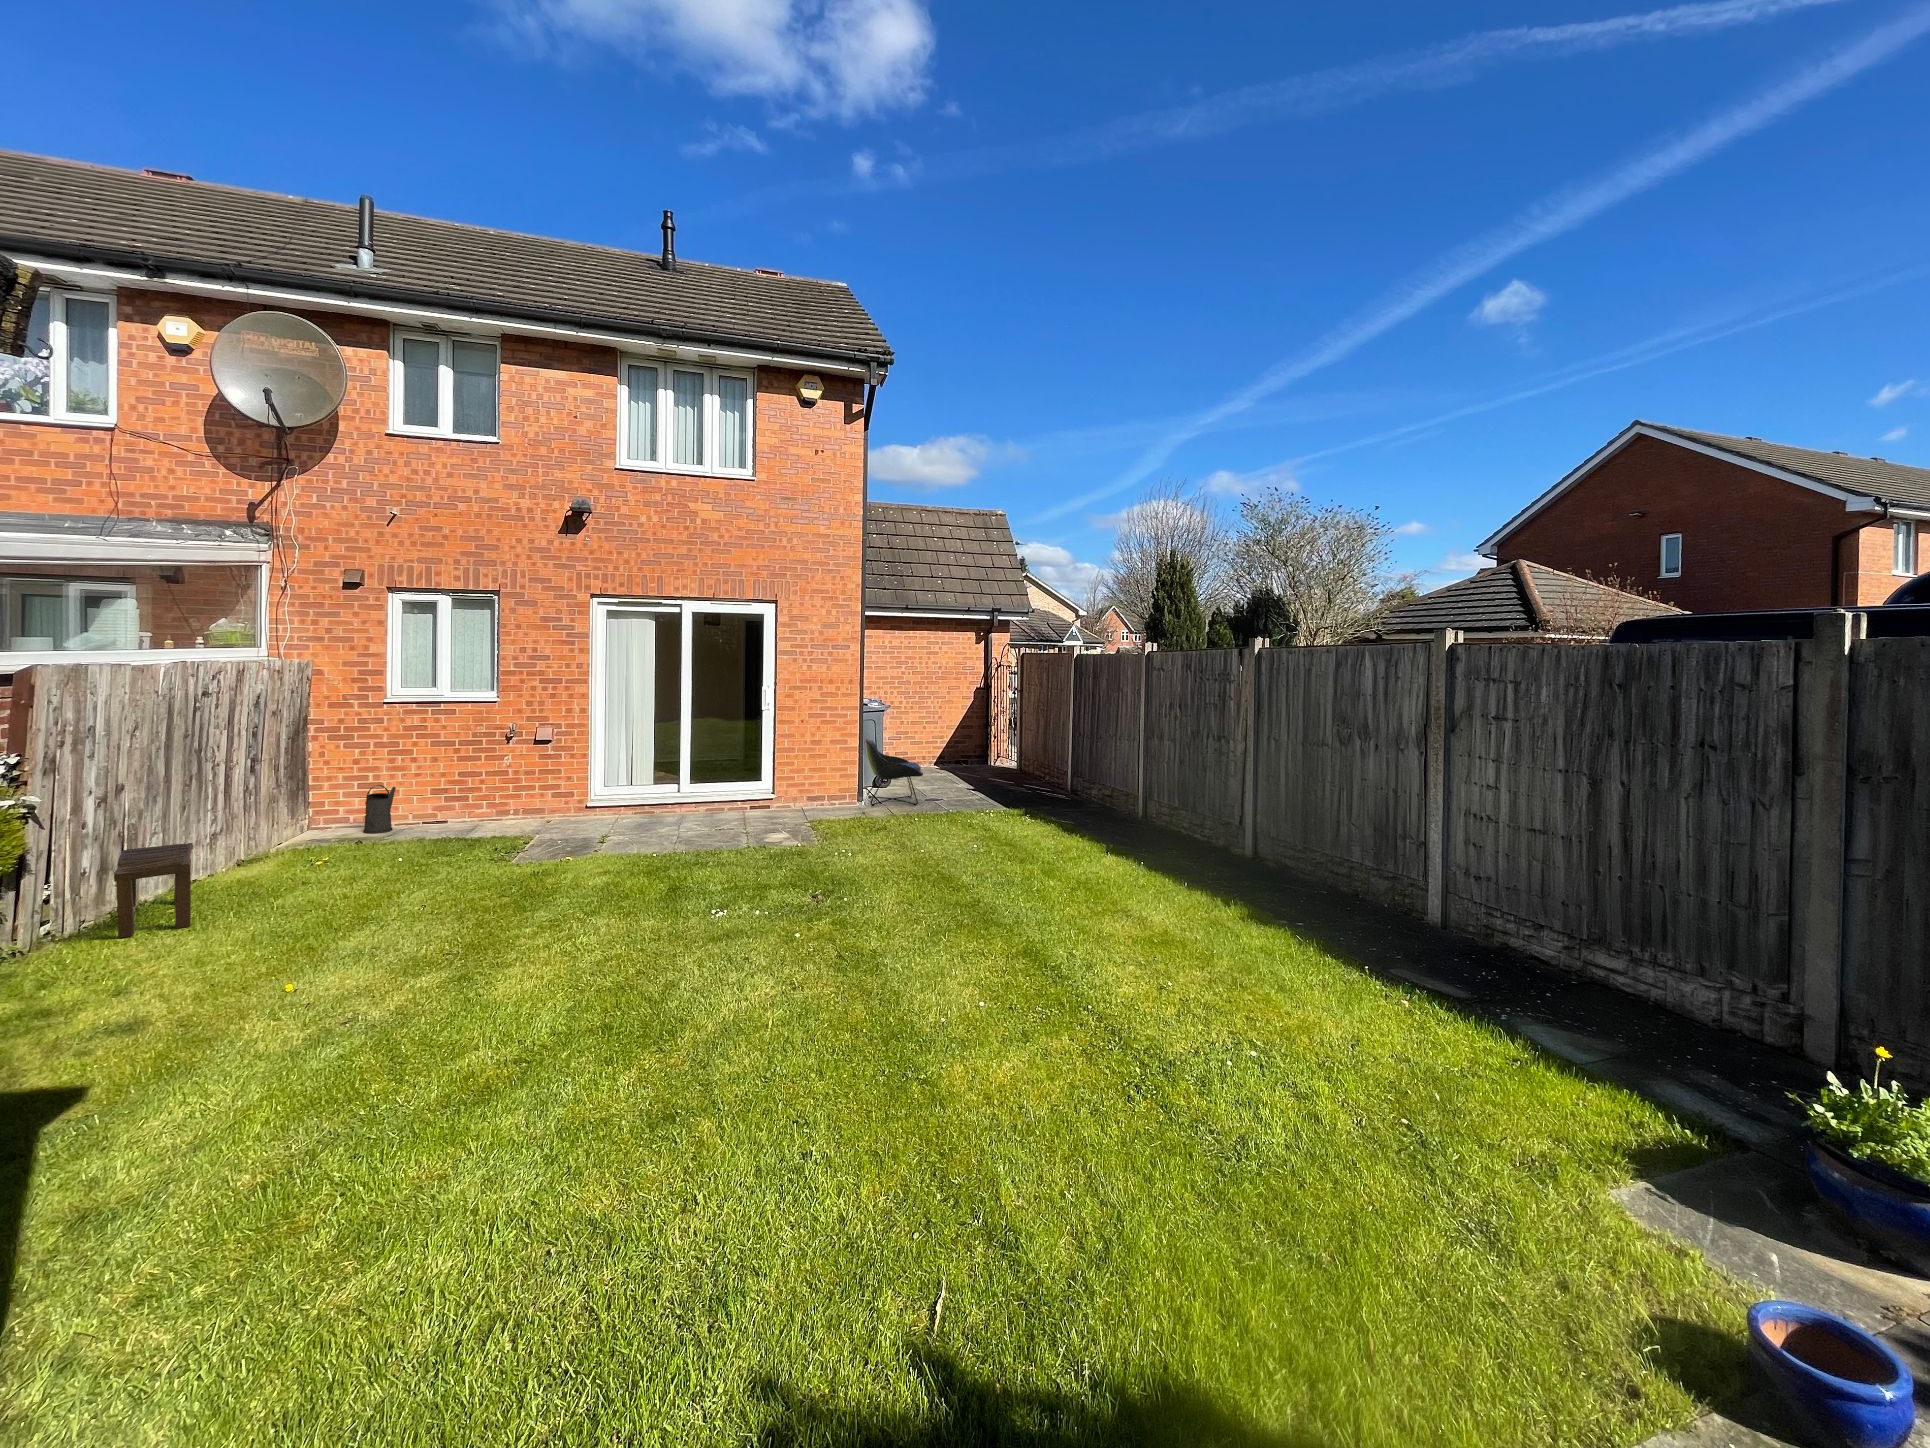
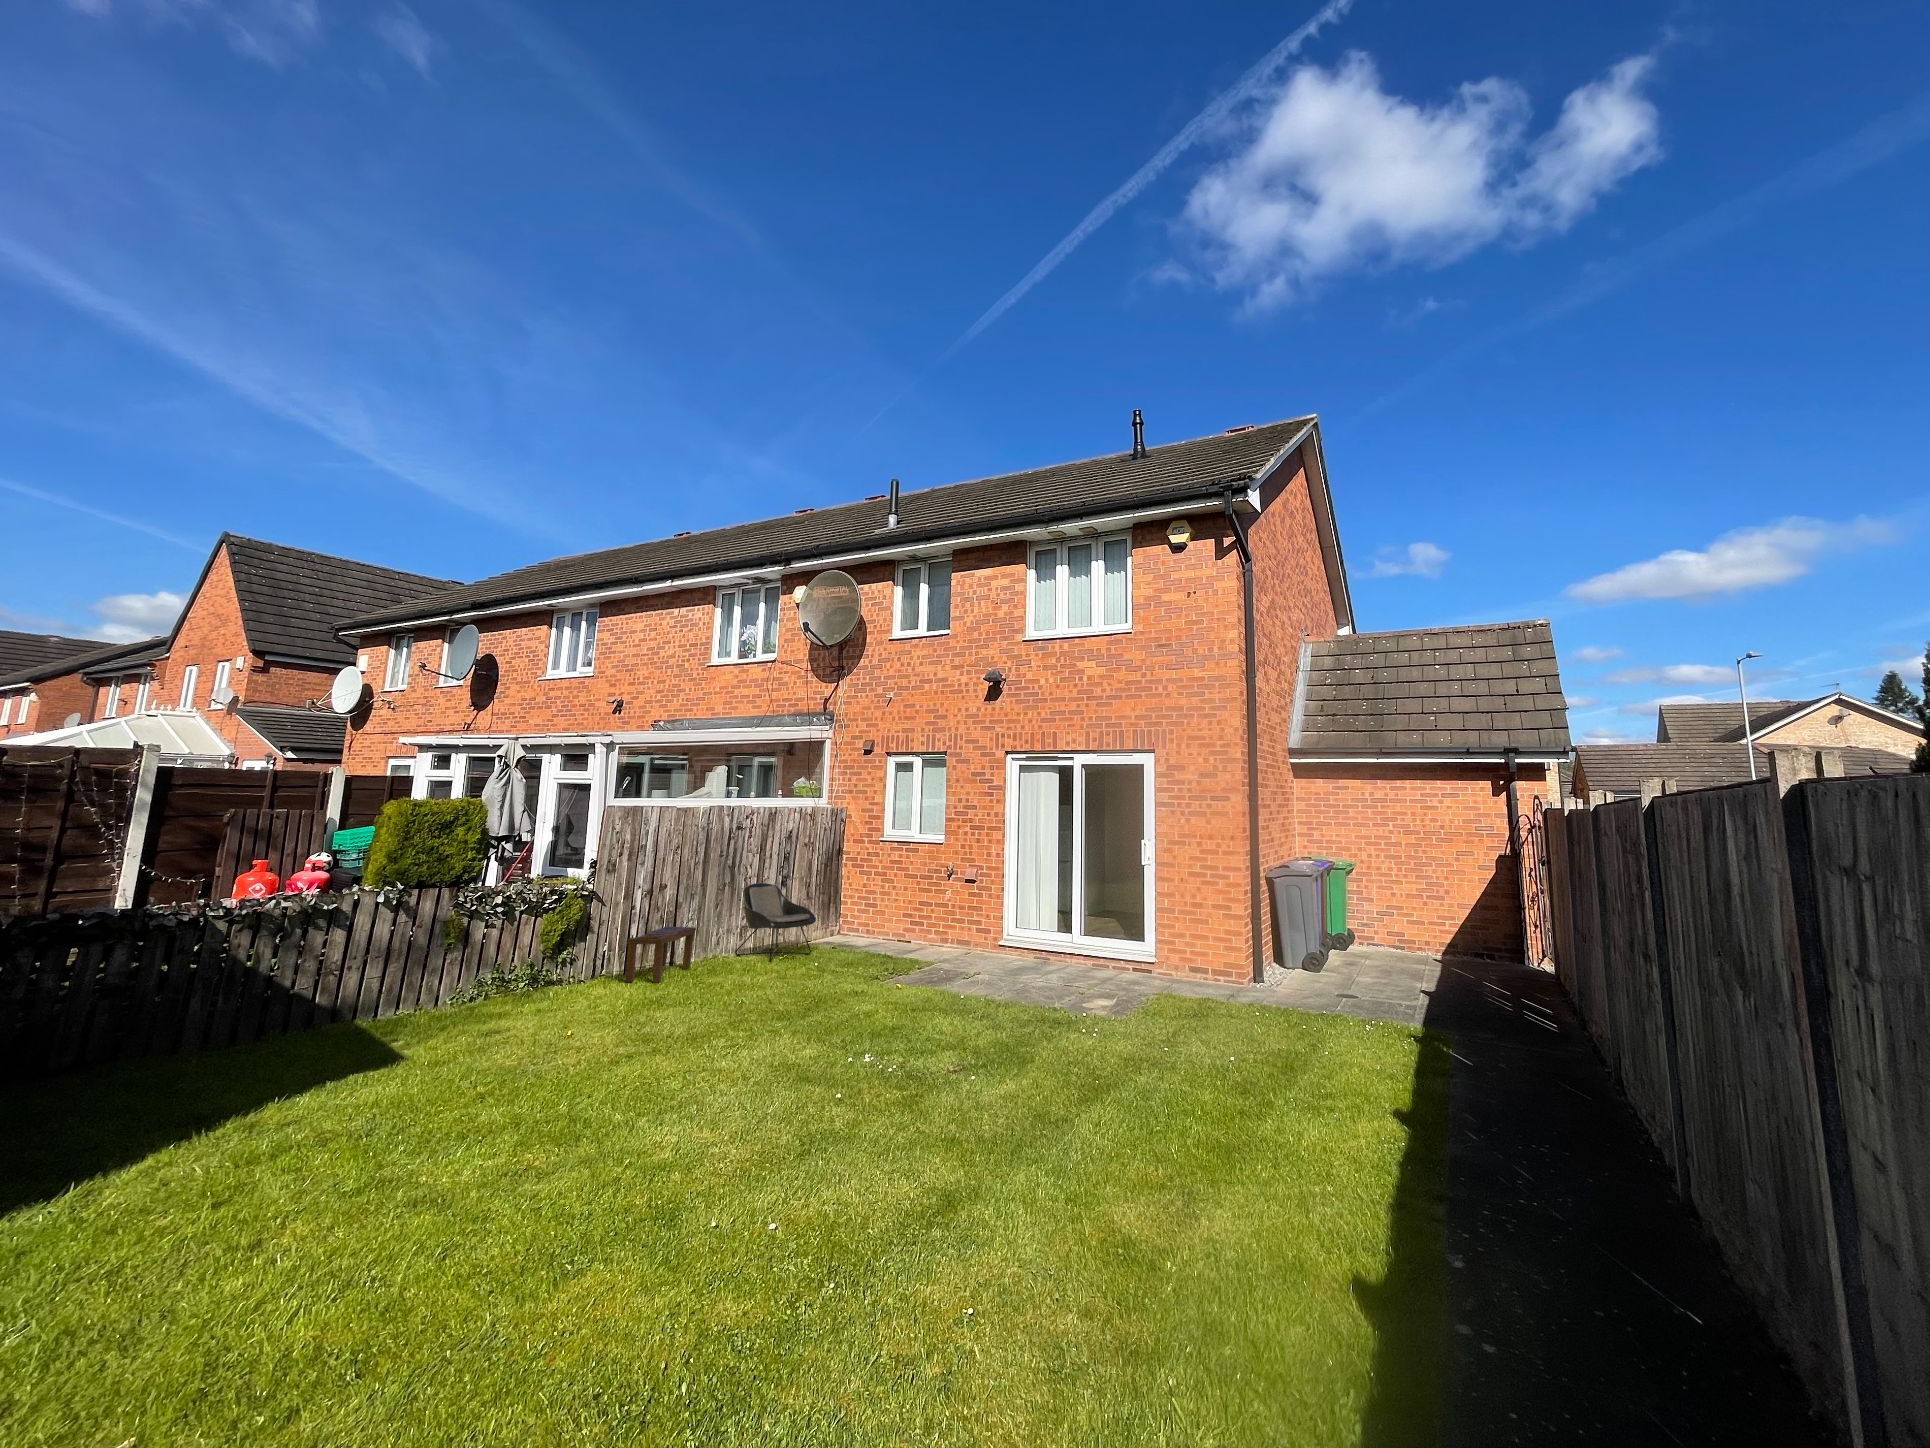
lounge chair: present [865,739,923,806] -> present [735,883,816,962]
watering can: present [363,785,396,833] -> none [851,906,882,944]

